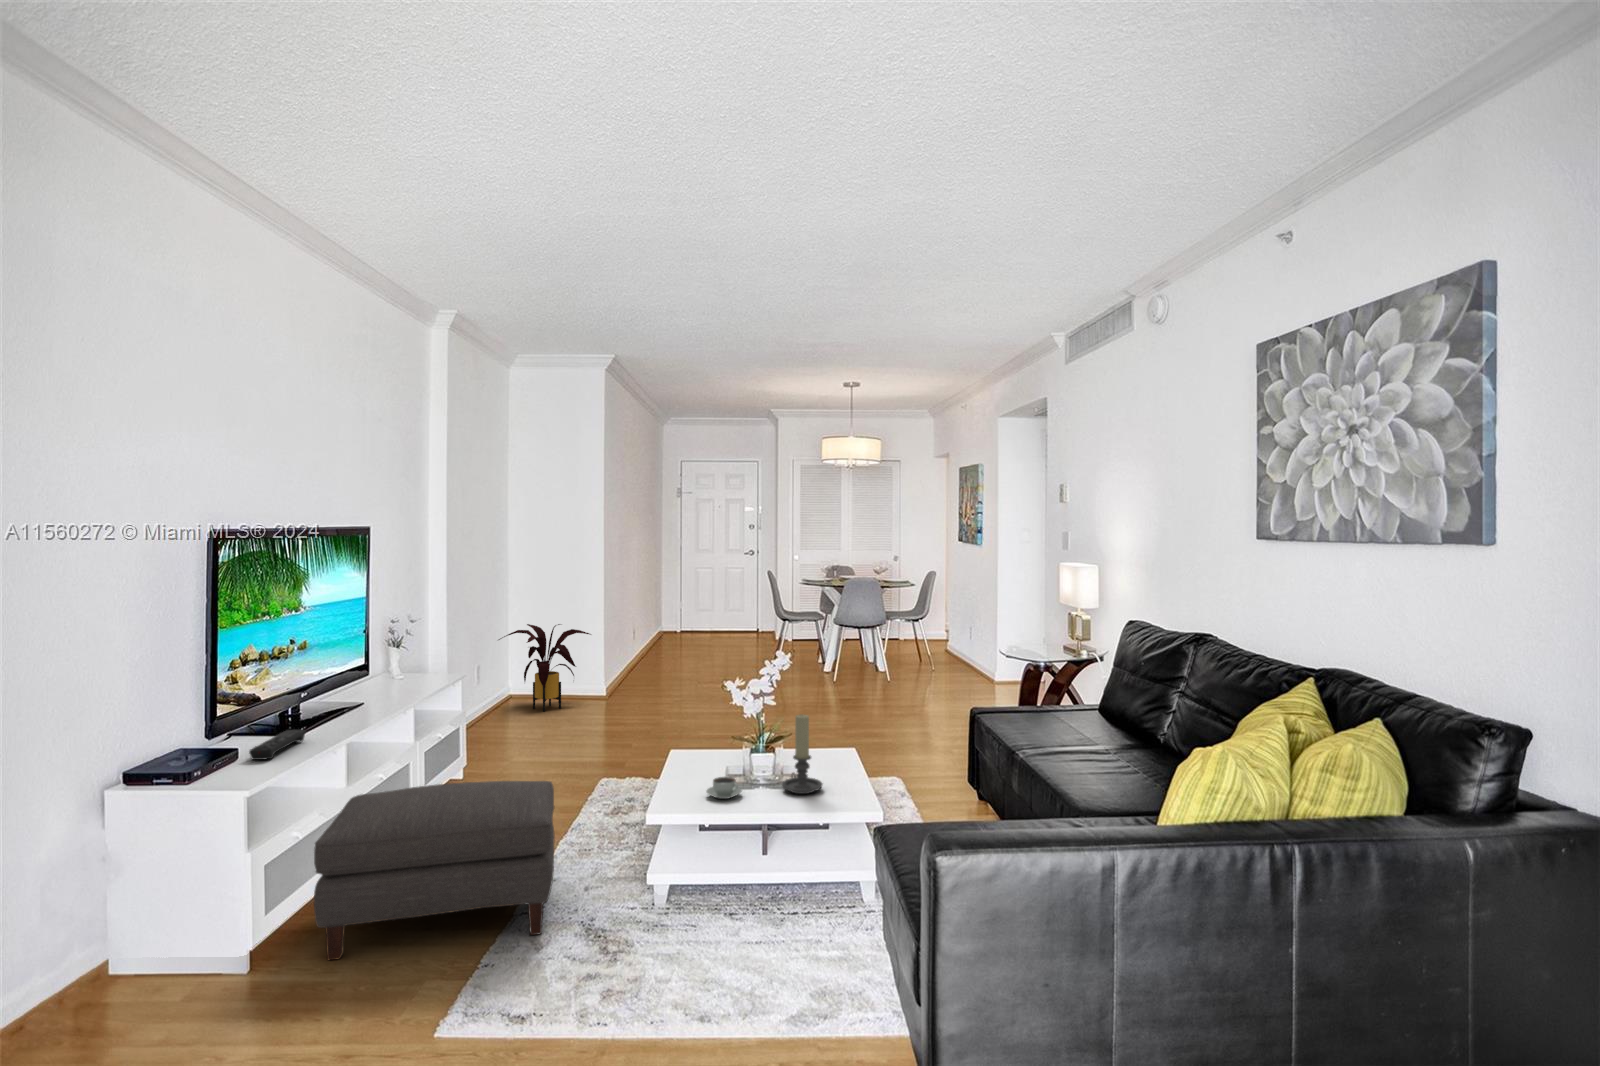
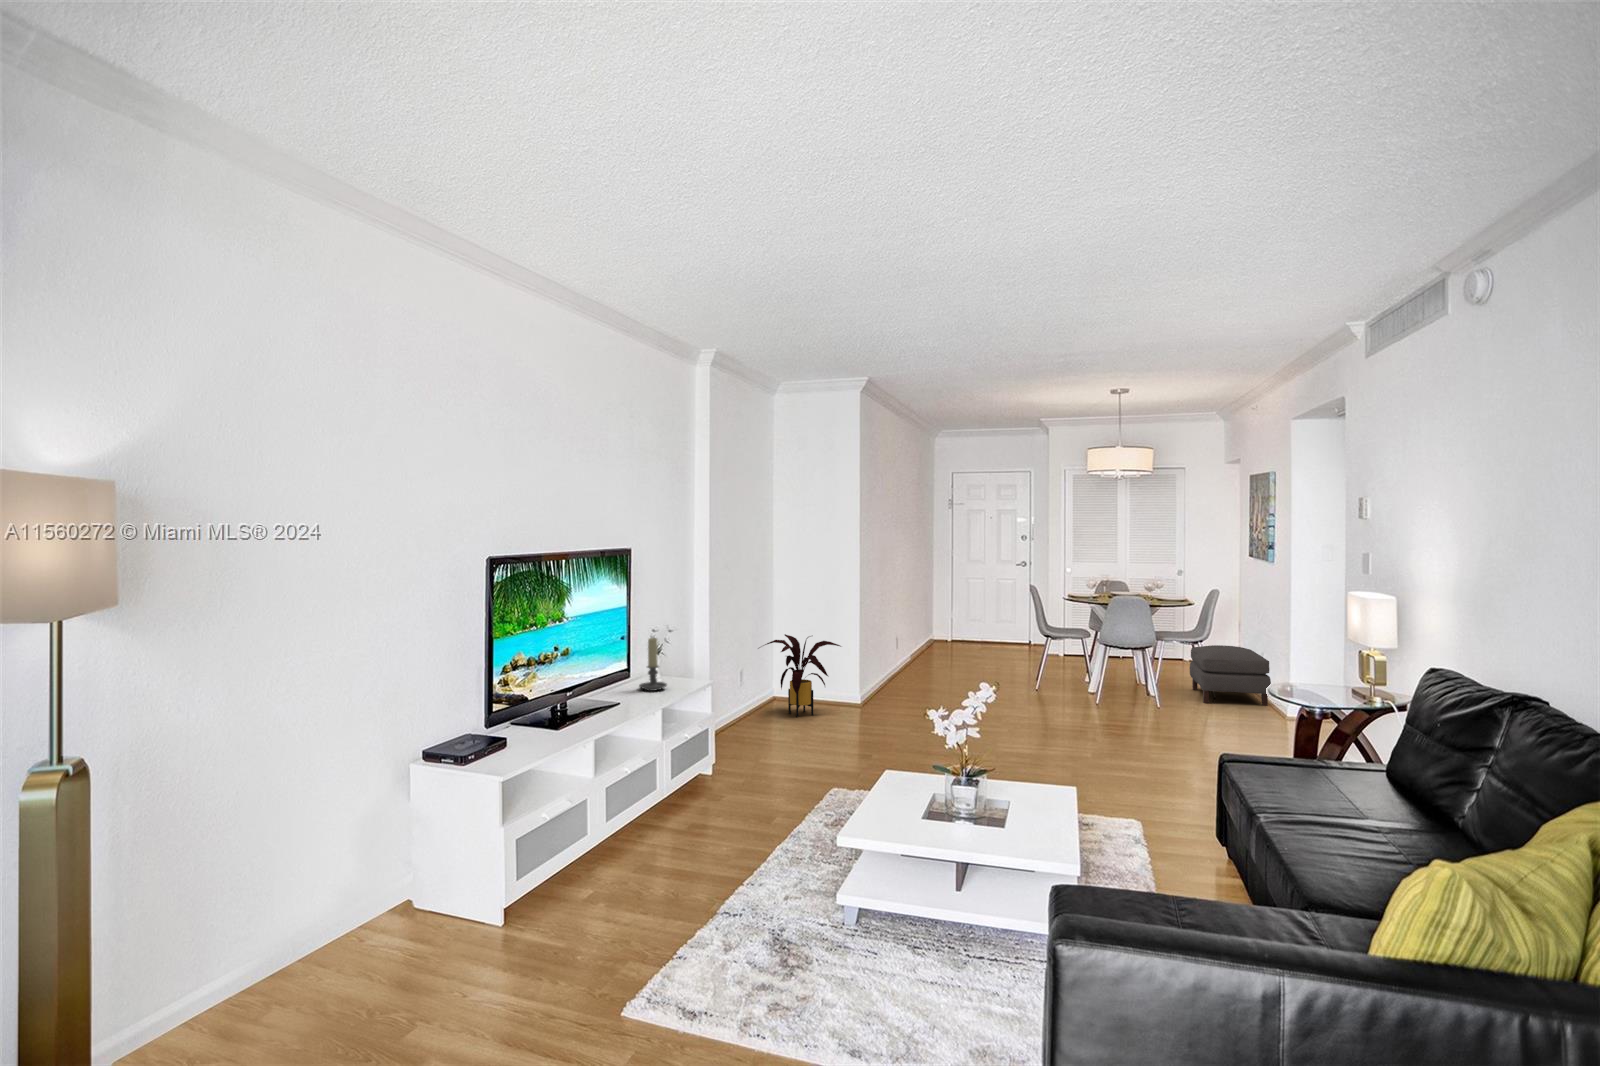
candle holder: present [782,714,822,794] -> present [639,638,667,691]
remote control: present [249,730,306,760] -> none [513,725,562,750]
coffee cup: present [706,777,742,799] -> none [898,804,935,827]
ottoman: present [314,781,555,960] -> present [1190,645,1271,706]

